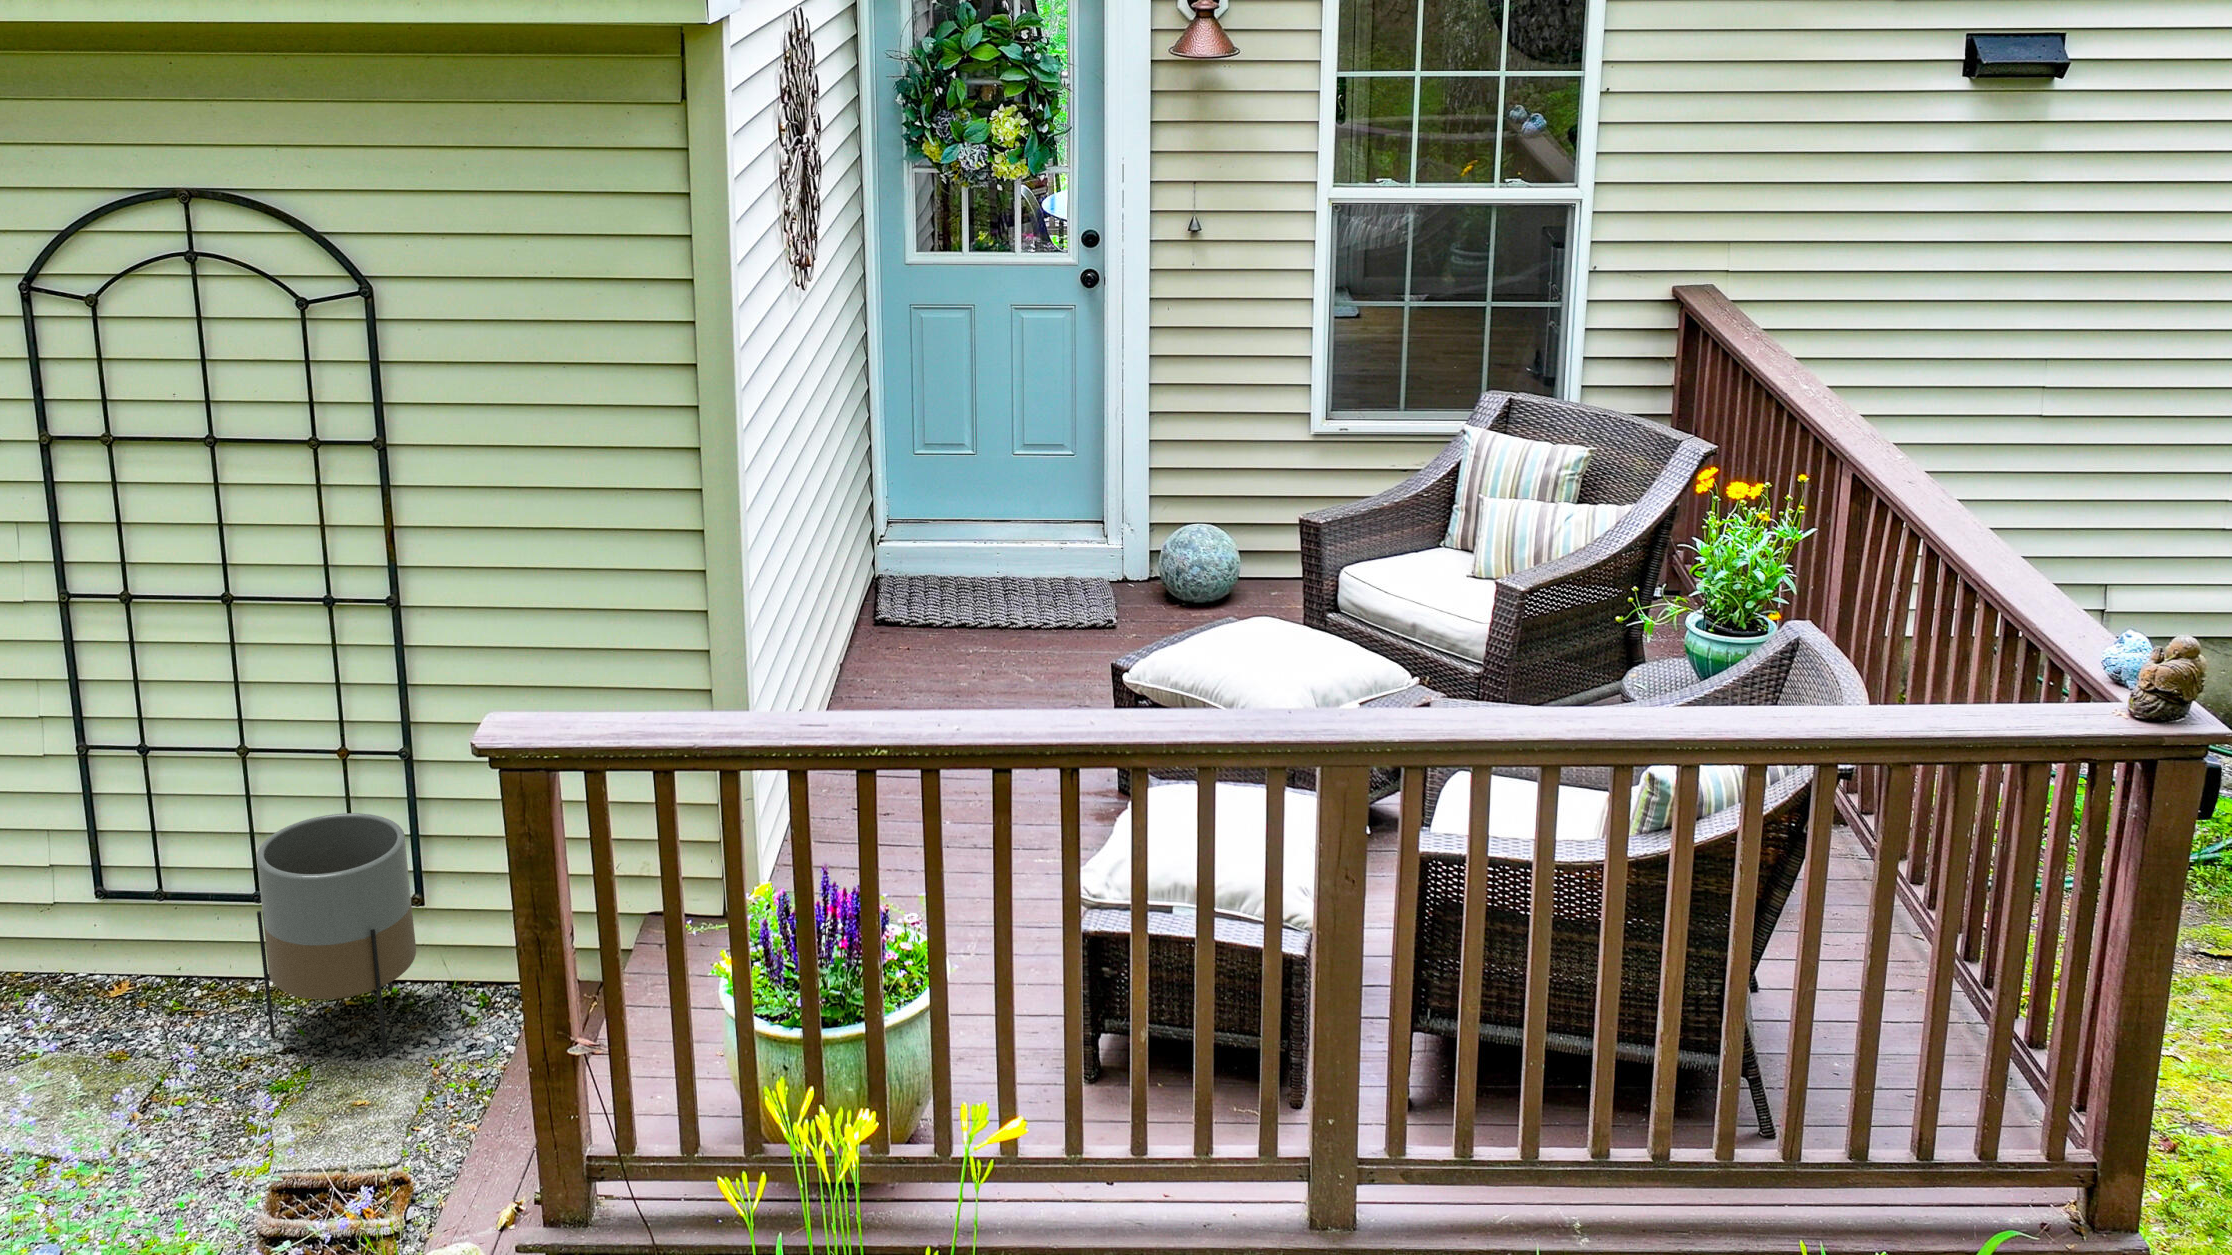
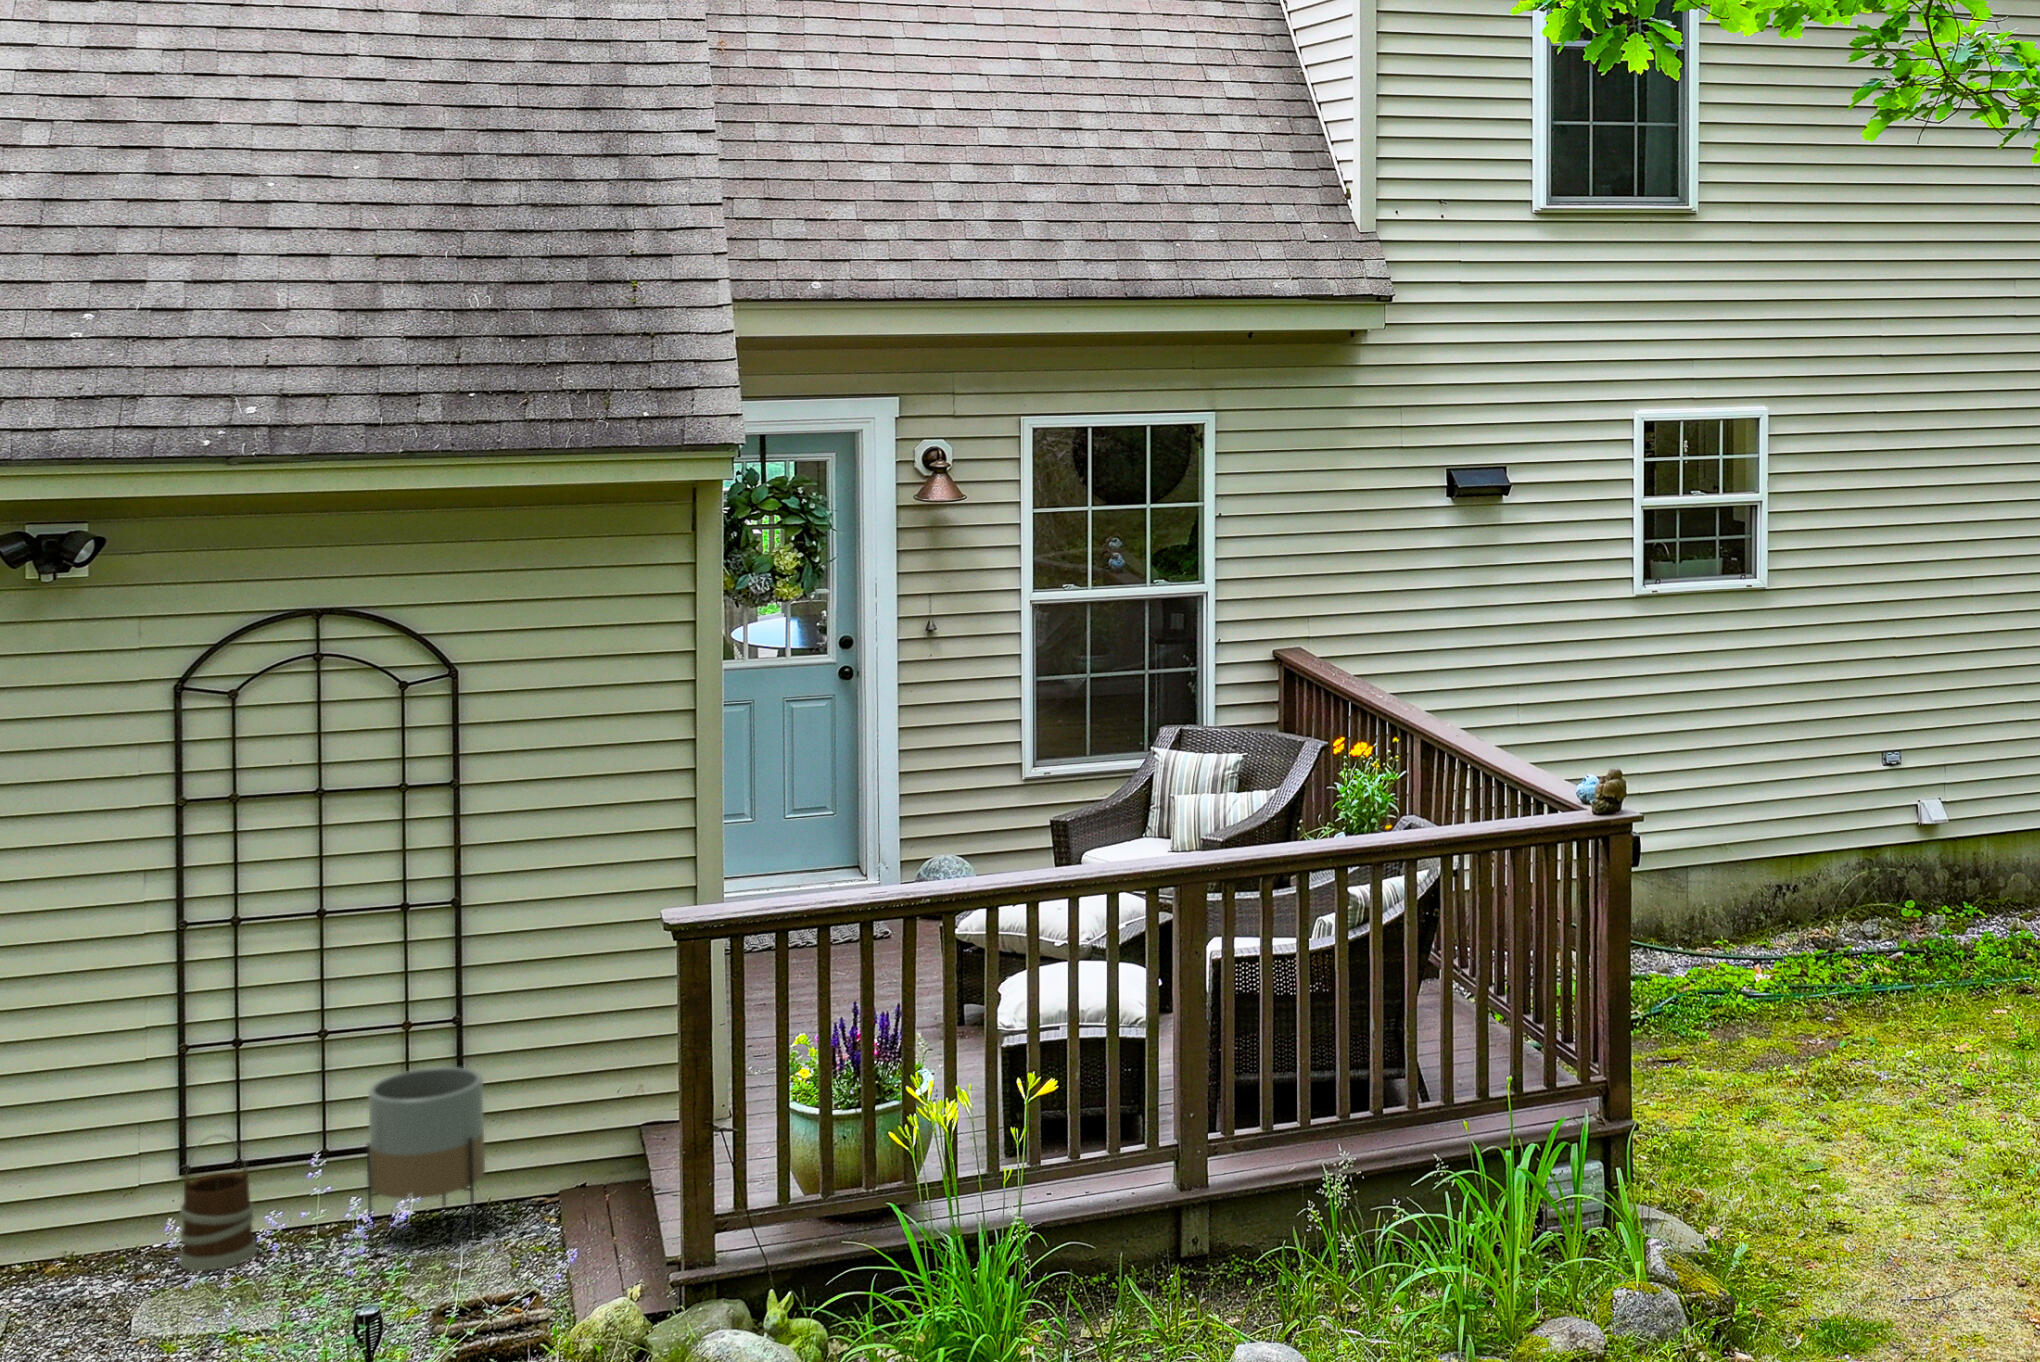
wooden bucket: none [62,866,163,1036] -> present [180,1134,257,1271]

